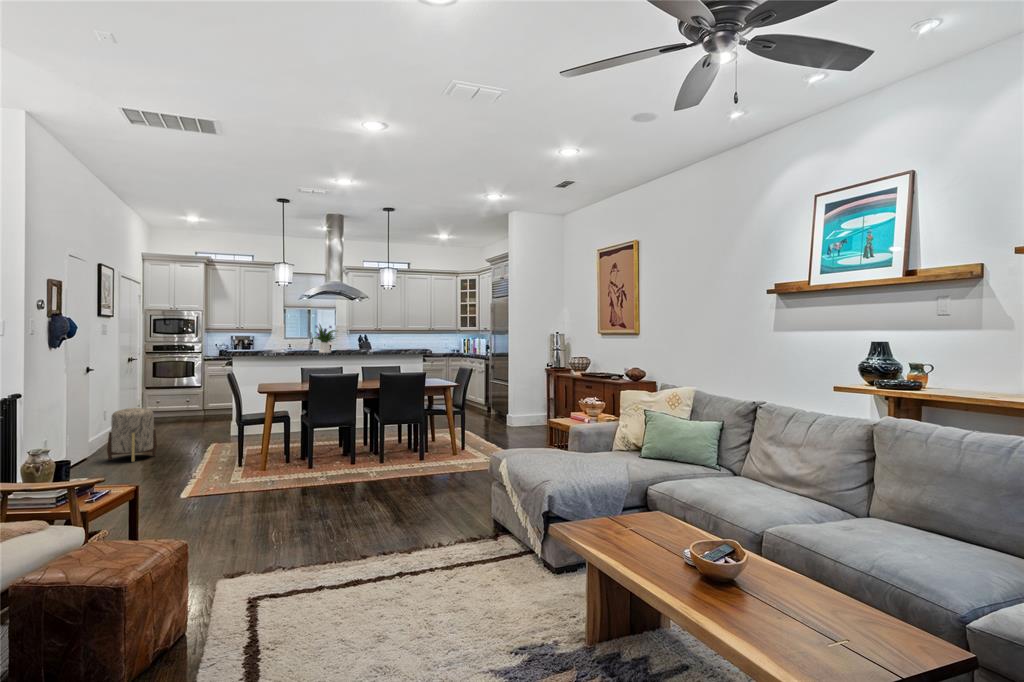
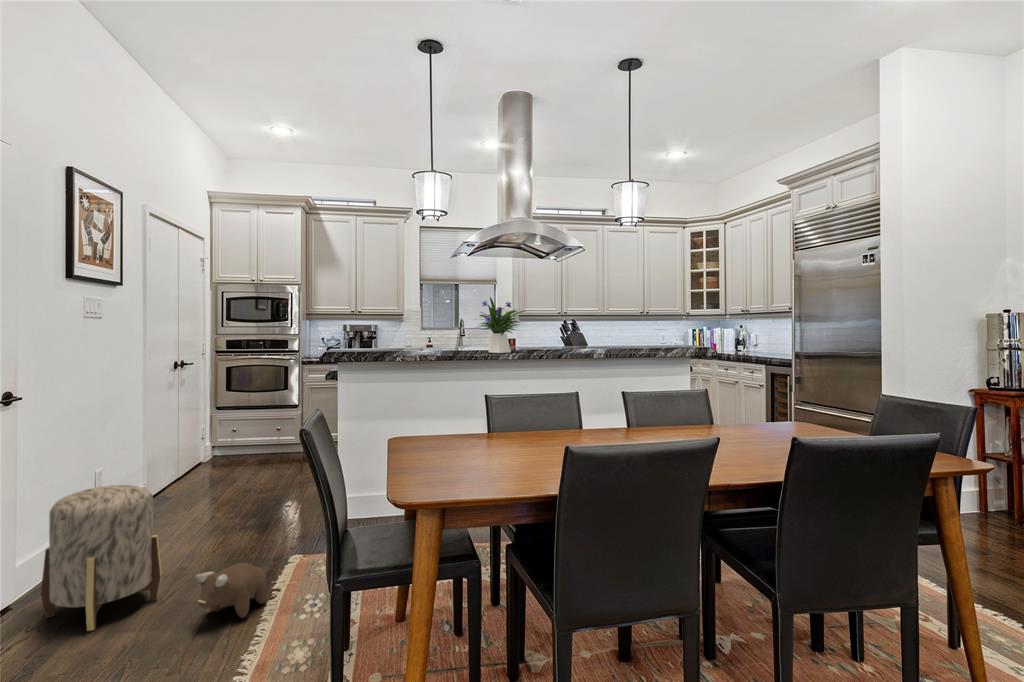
plush toy: none [178,438,206,457] -> present [195,563,267,618]

